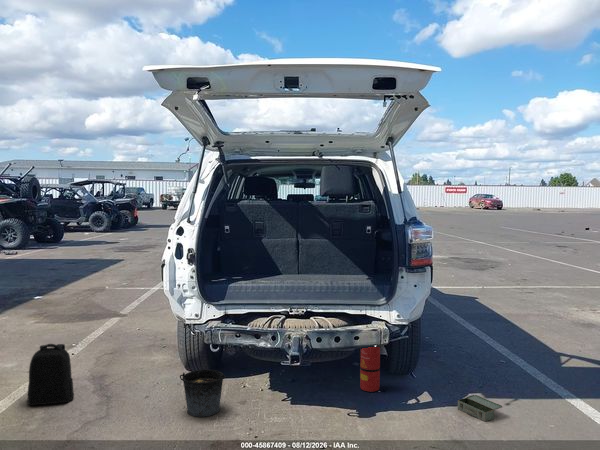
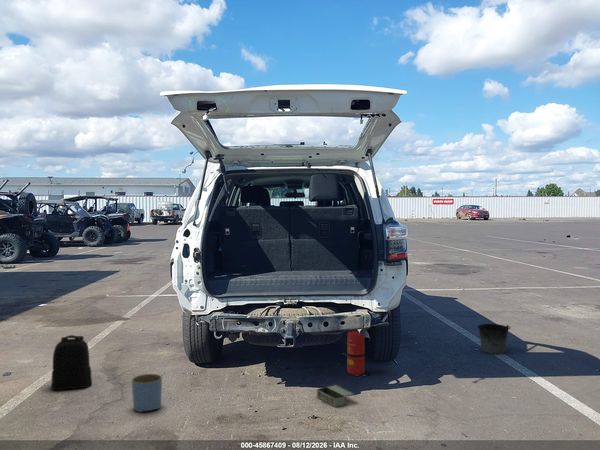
bucket: present [180,369,225,417] -> present [478,324,511,354]
planter: none [114,392,149,438] -> present [132,374,162,412]
toolbox: present [458,395,502,421] -> present [317,385,354,407]

